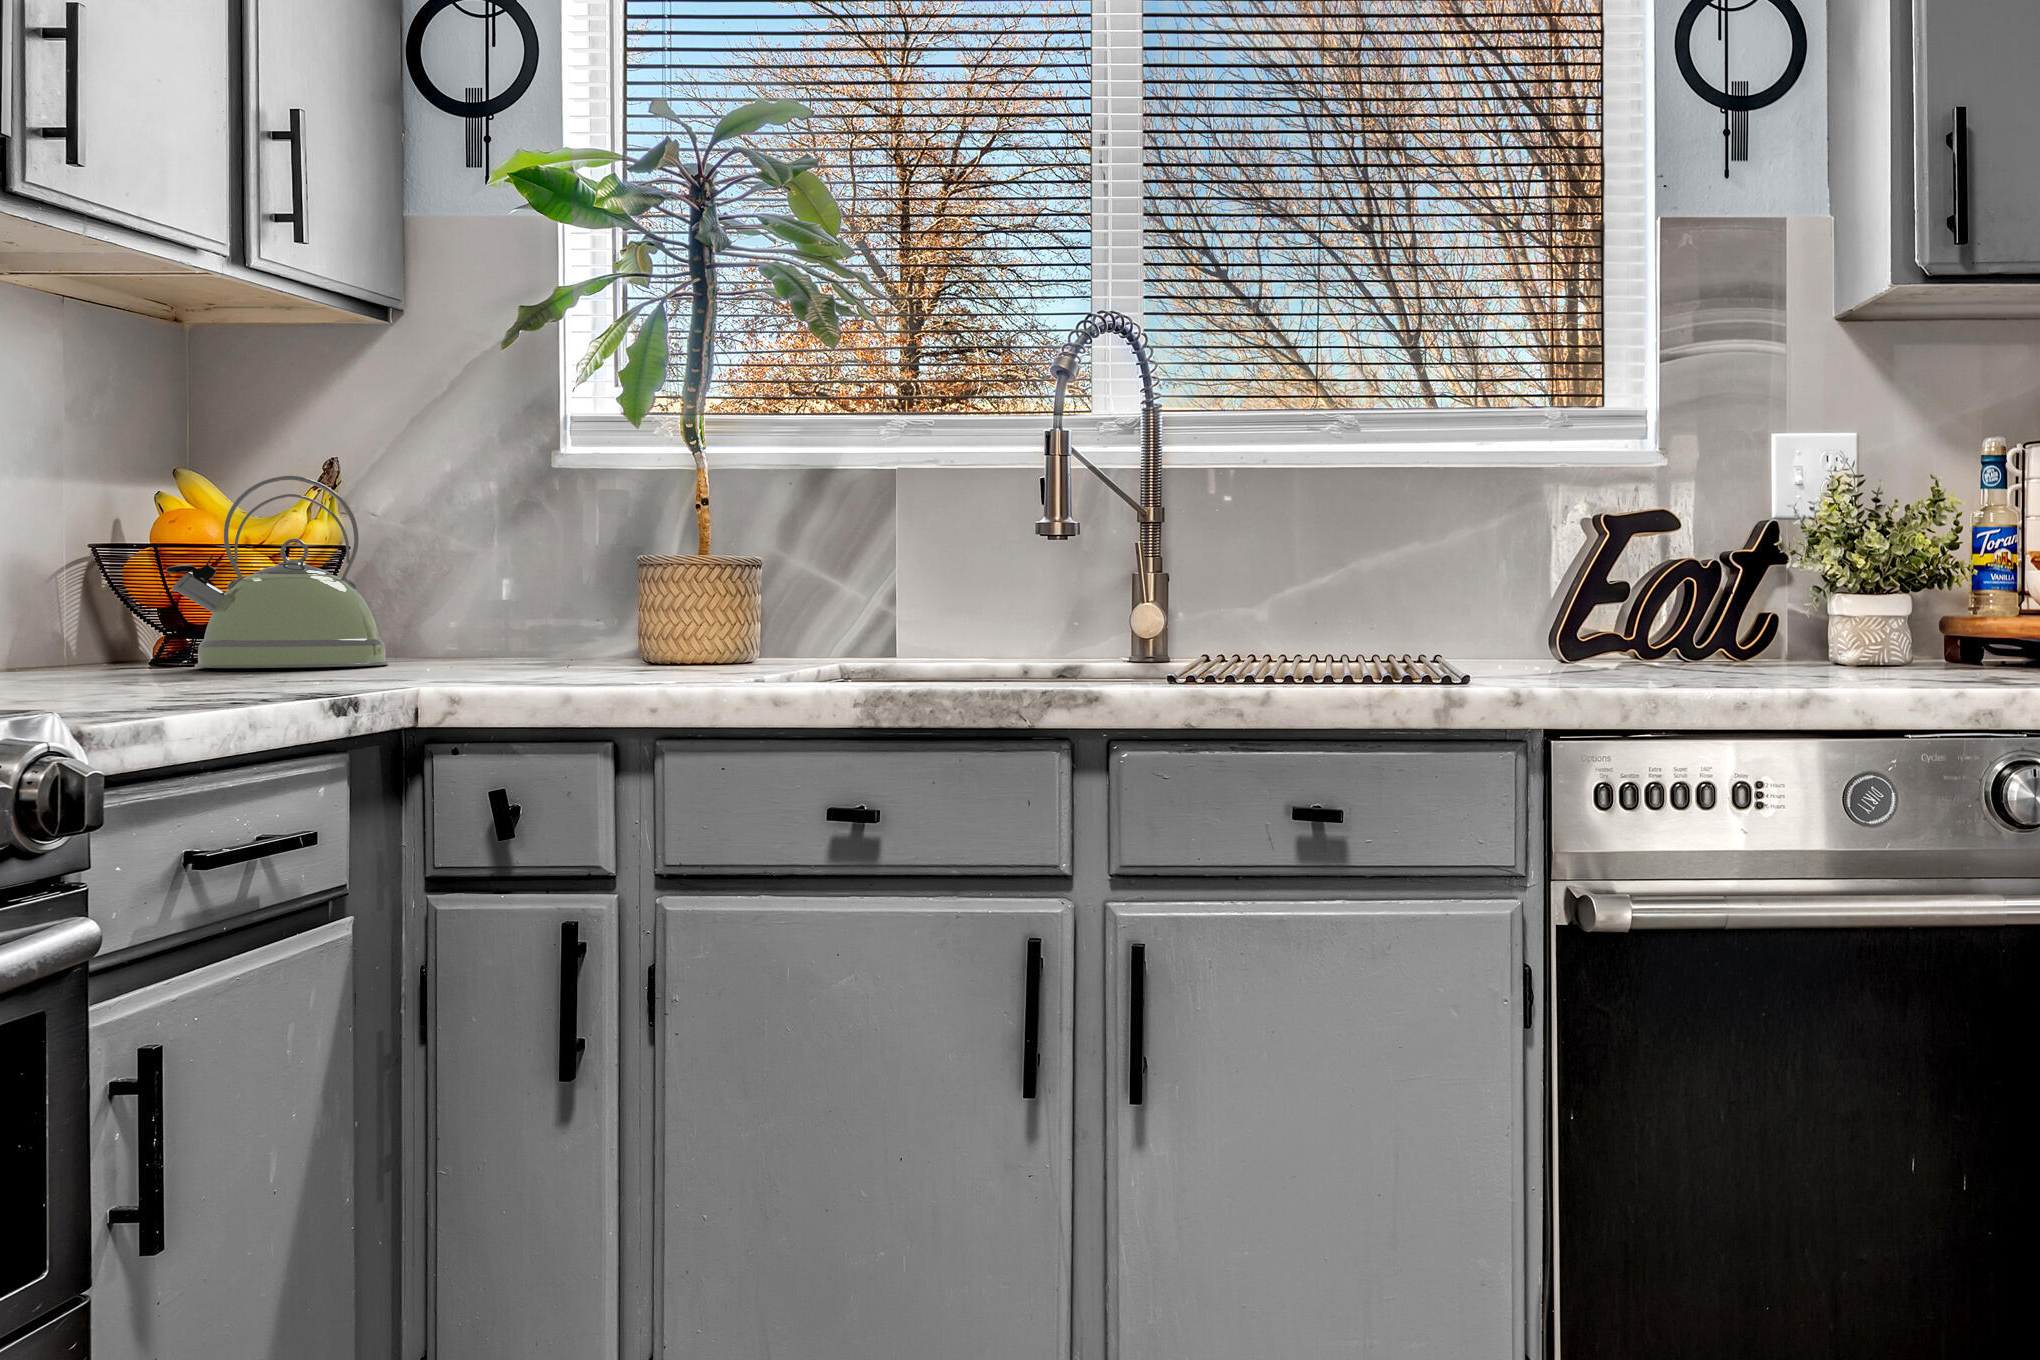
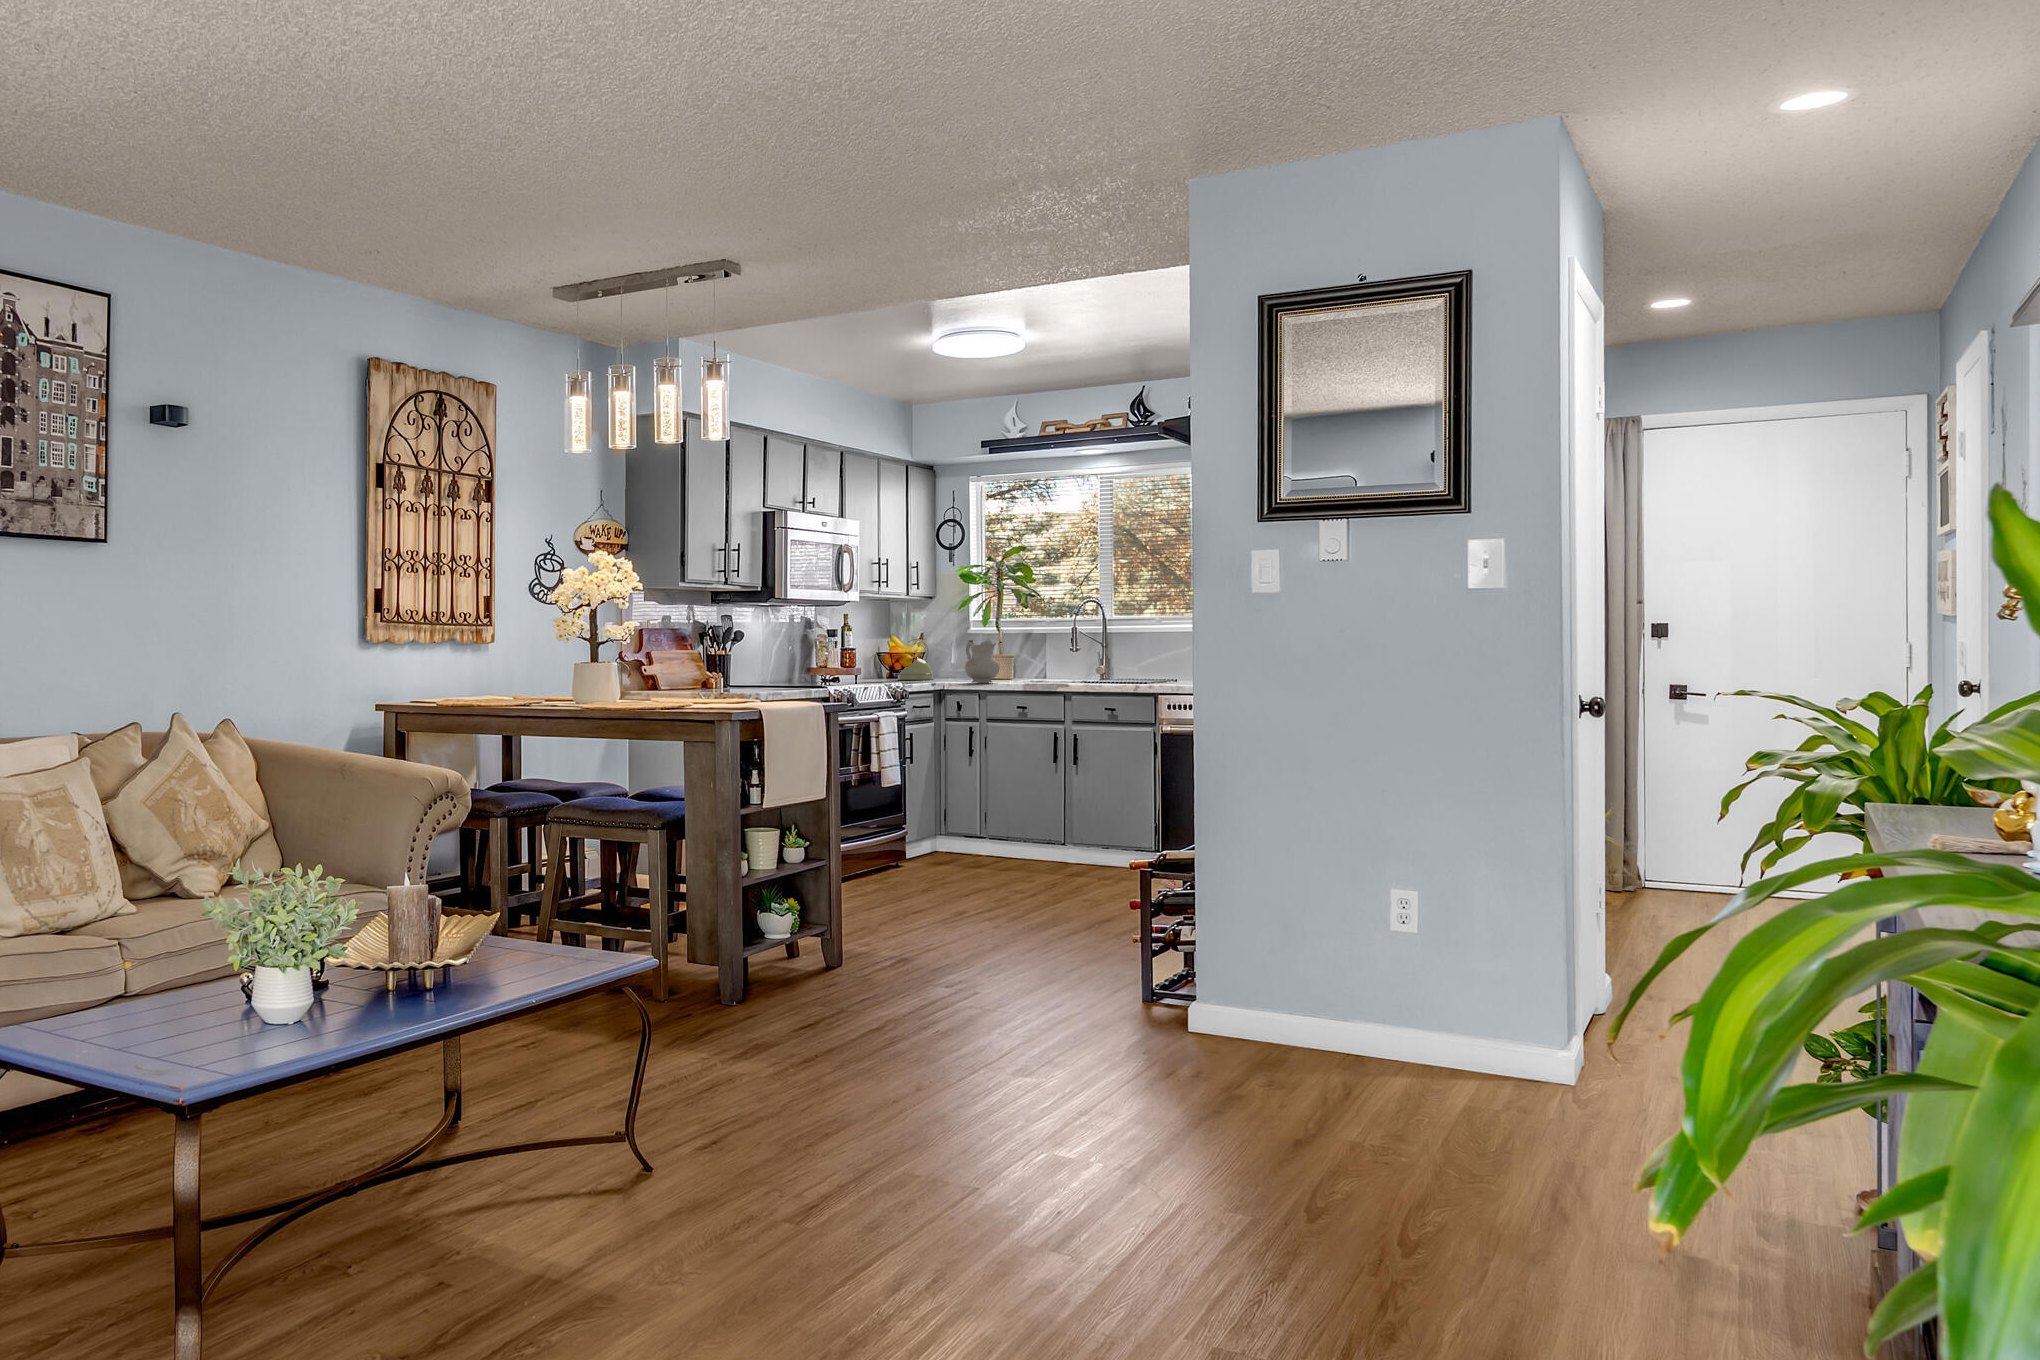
ceramic pitcher: none [531,460,722,689] -> present [965,640,1000,683]

